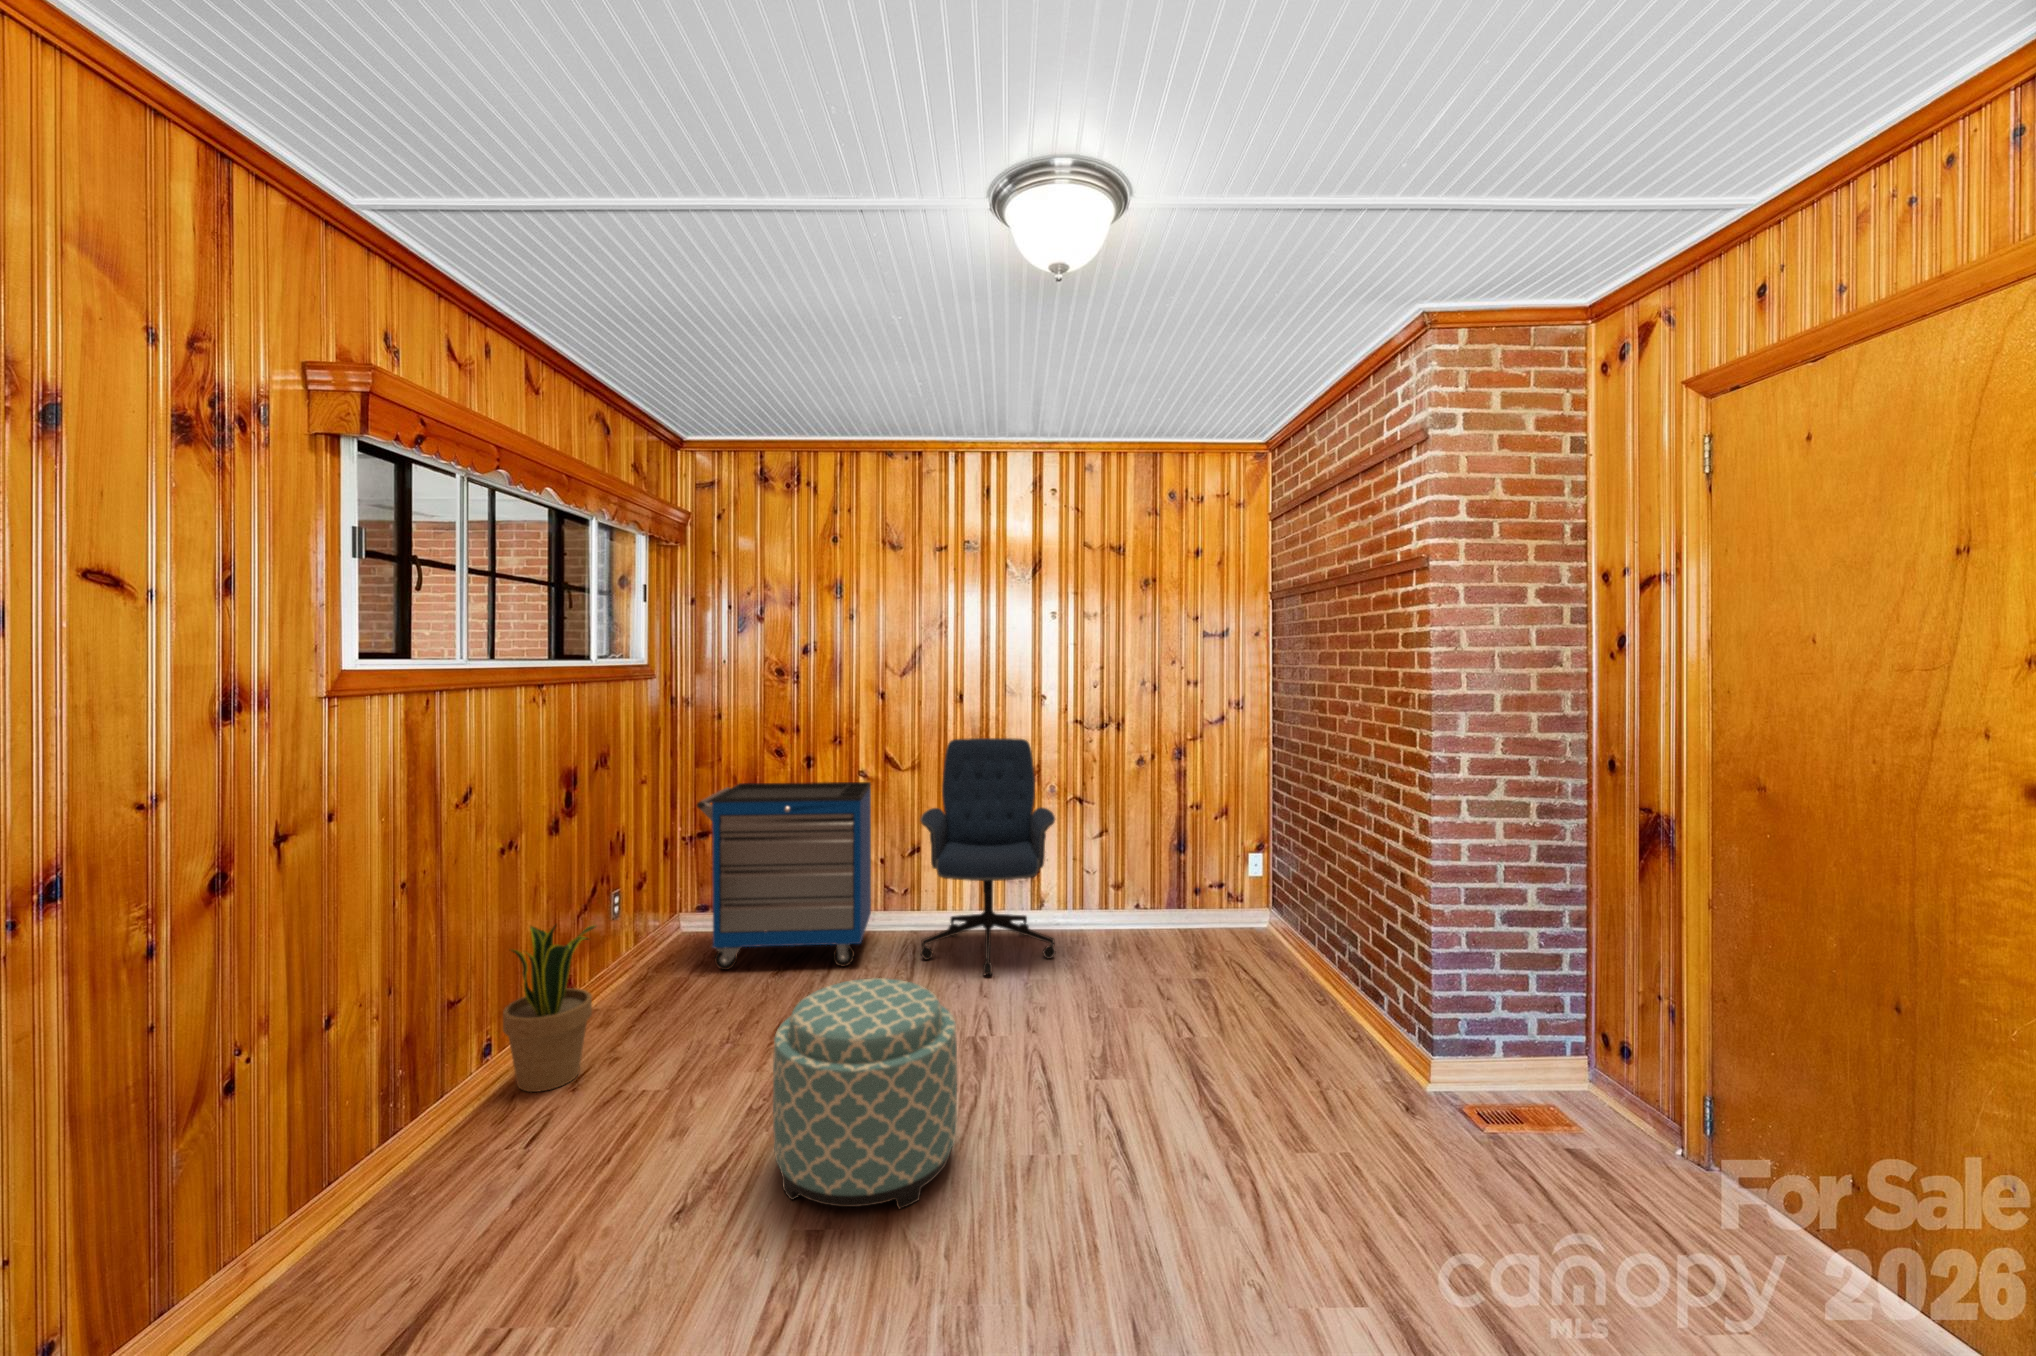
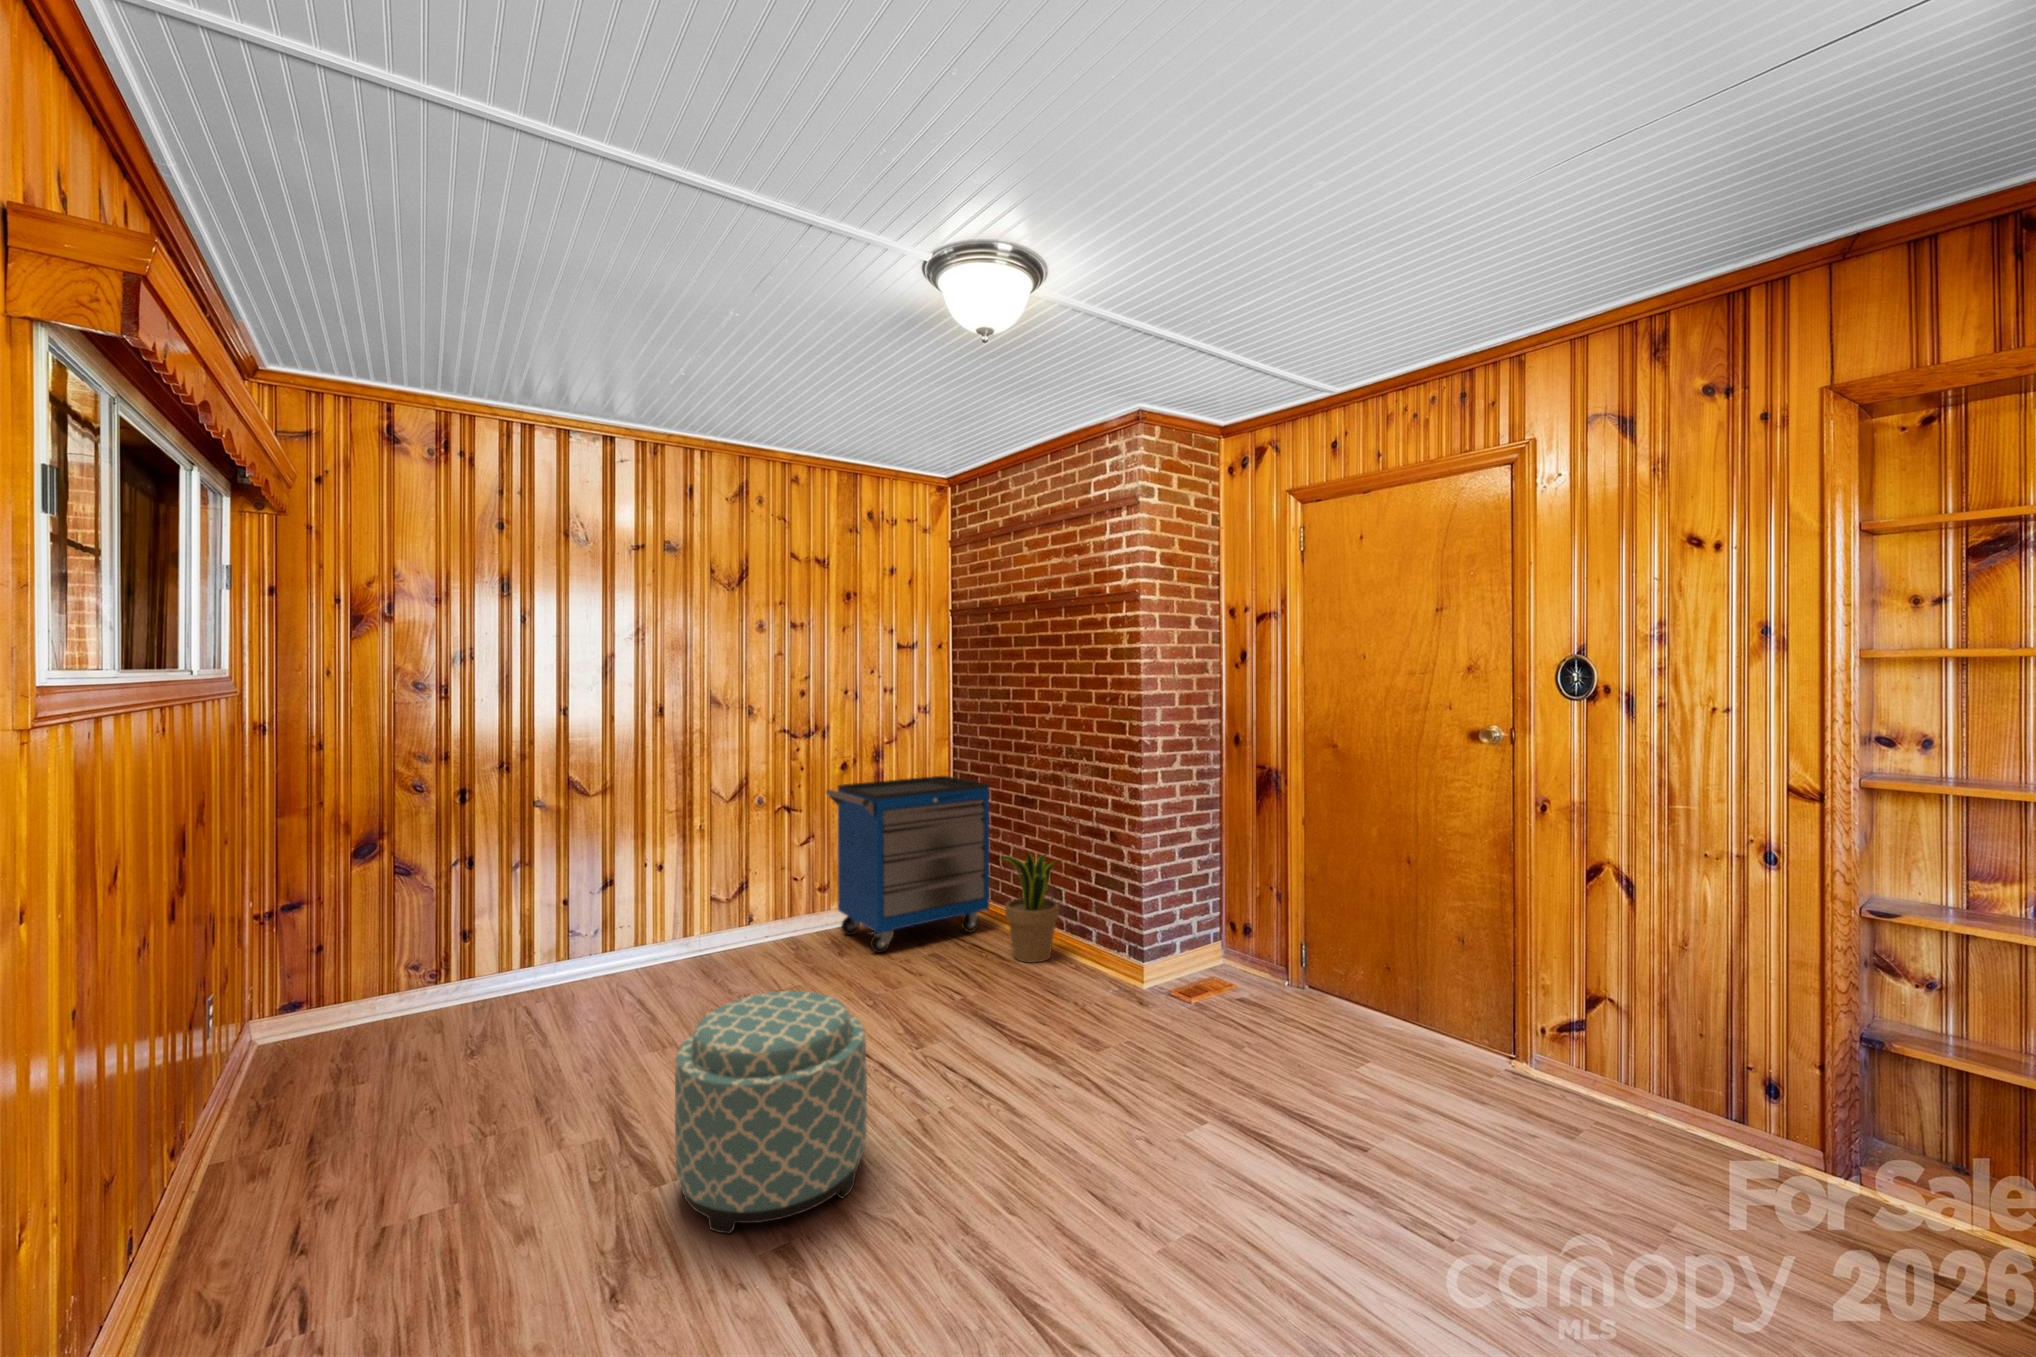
office chair: present [920,738,1056,975] -> none [647,750,796,996]
storage cabinet: present [697,782,871,970] -> present [826,776,989,953]
potted plant: present [503,925,596,1092] -> present [1000,852,1059,963]

